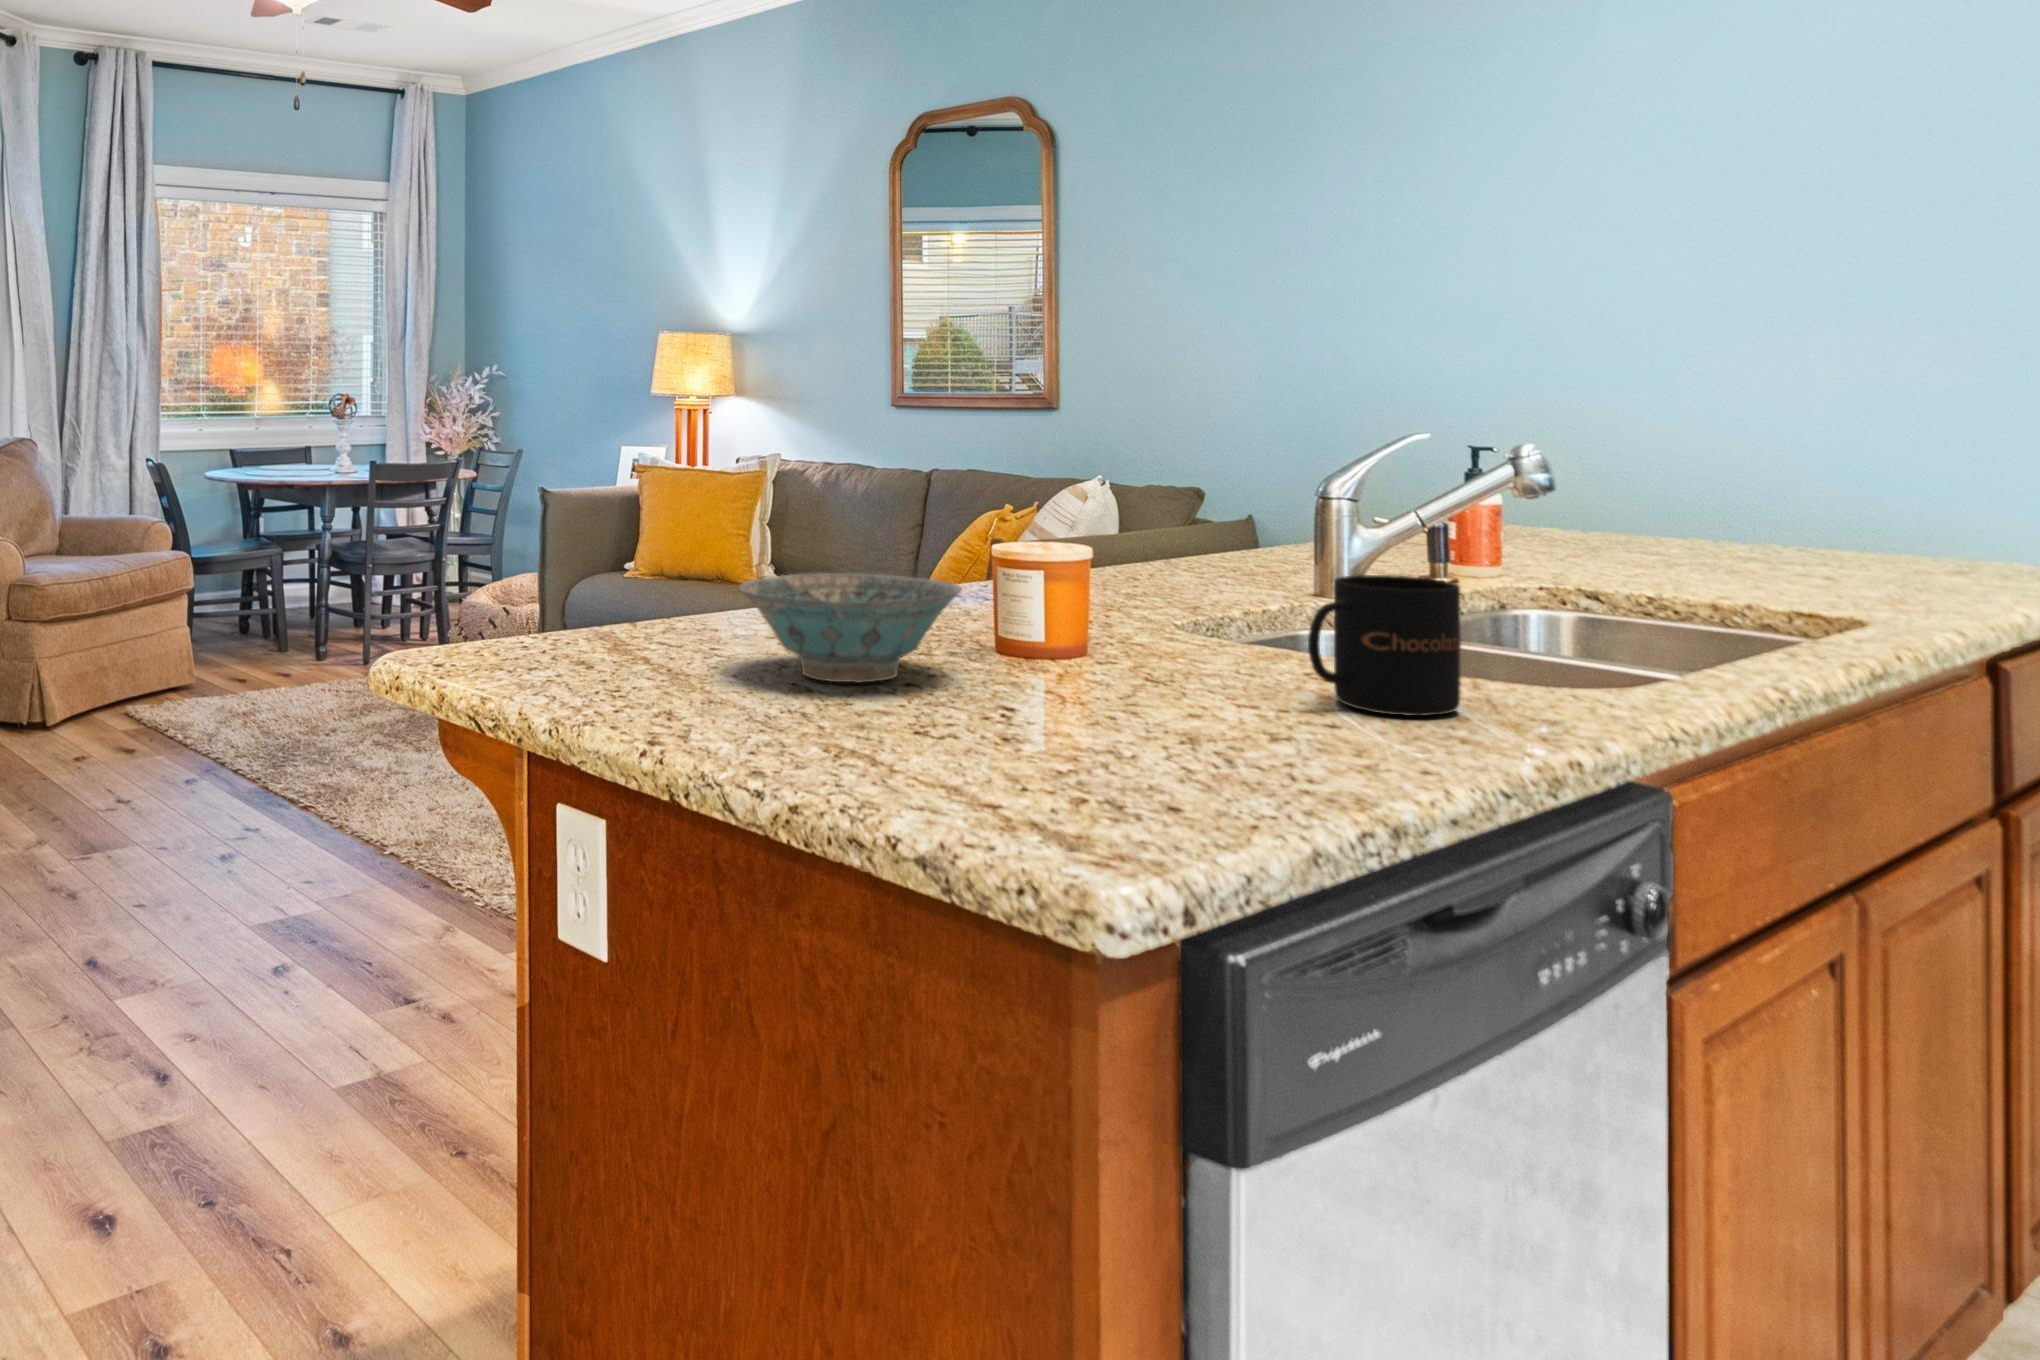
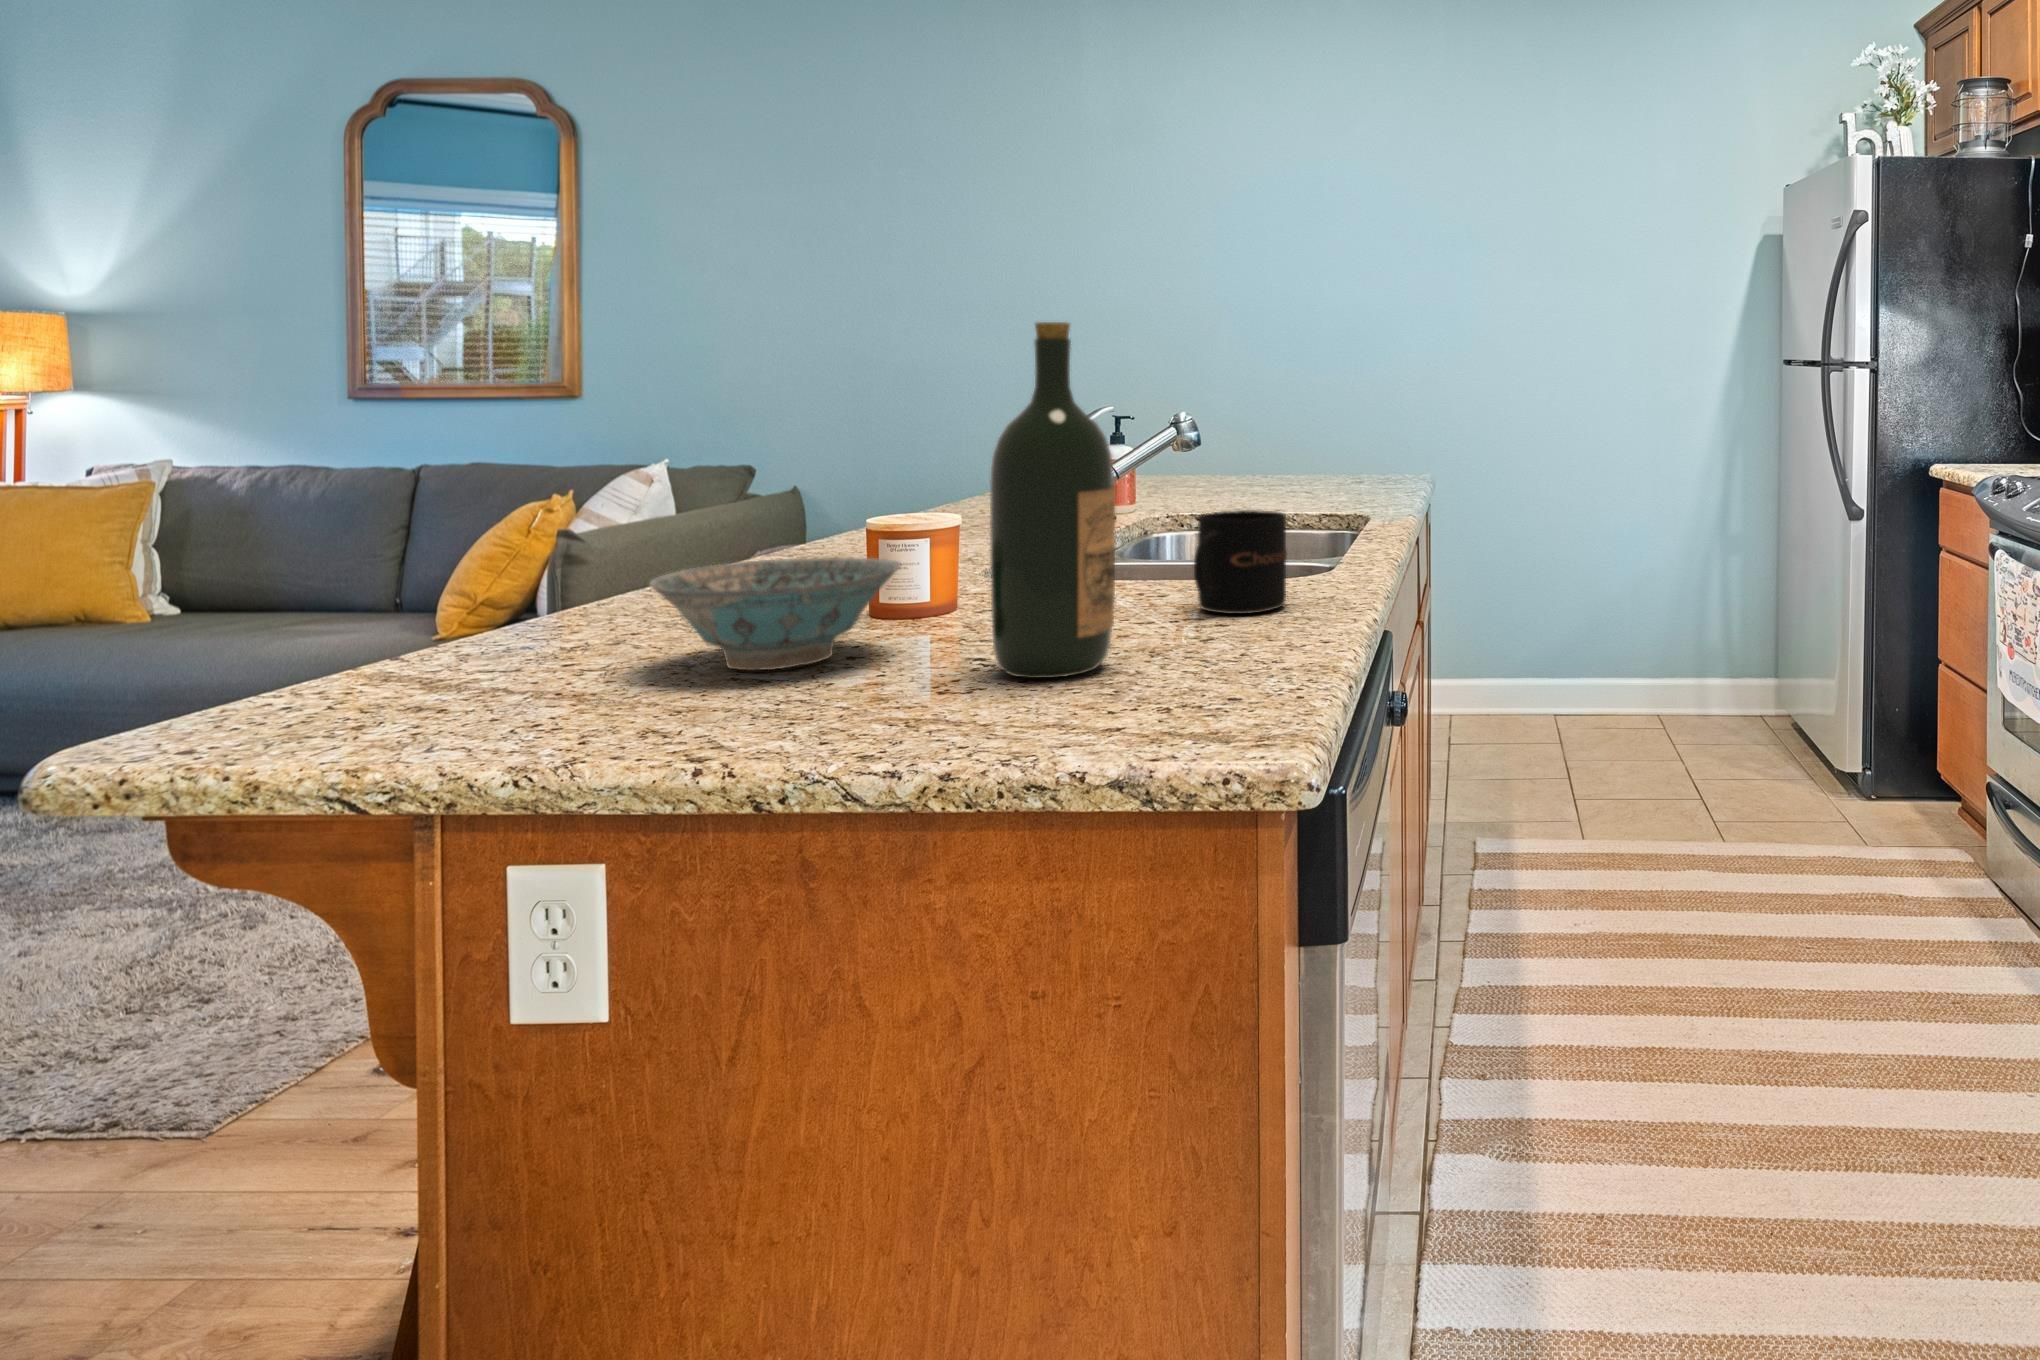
wine bottle: none [984,332,1123,742] -> present [990,322,1115,678]

